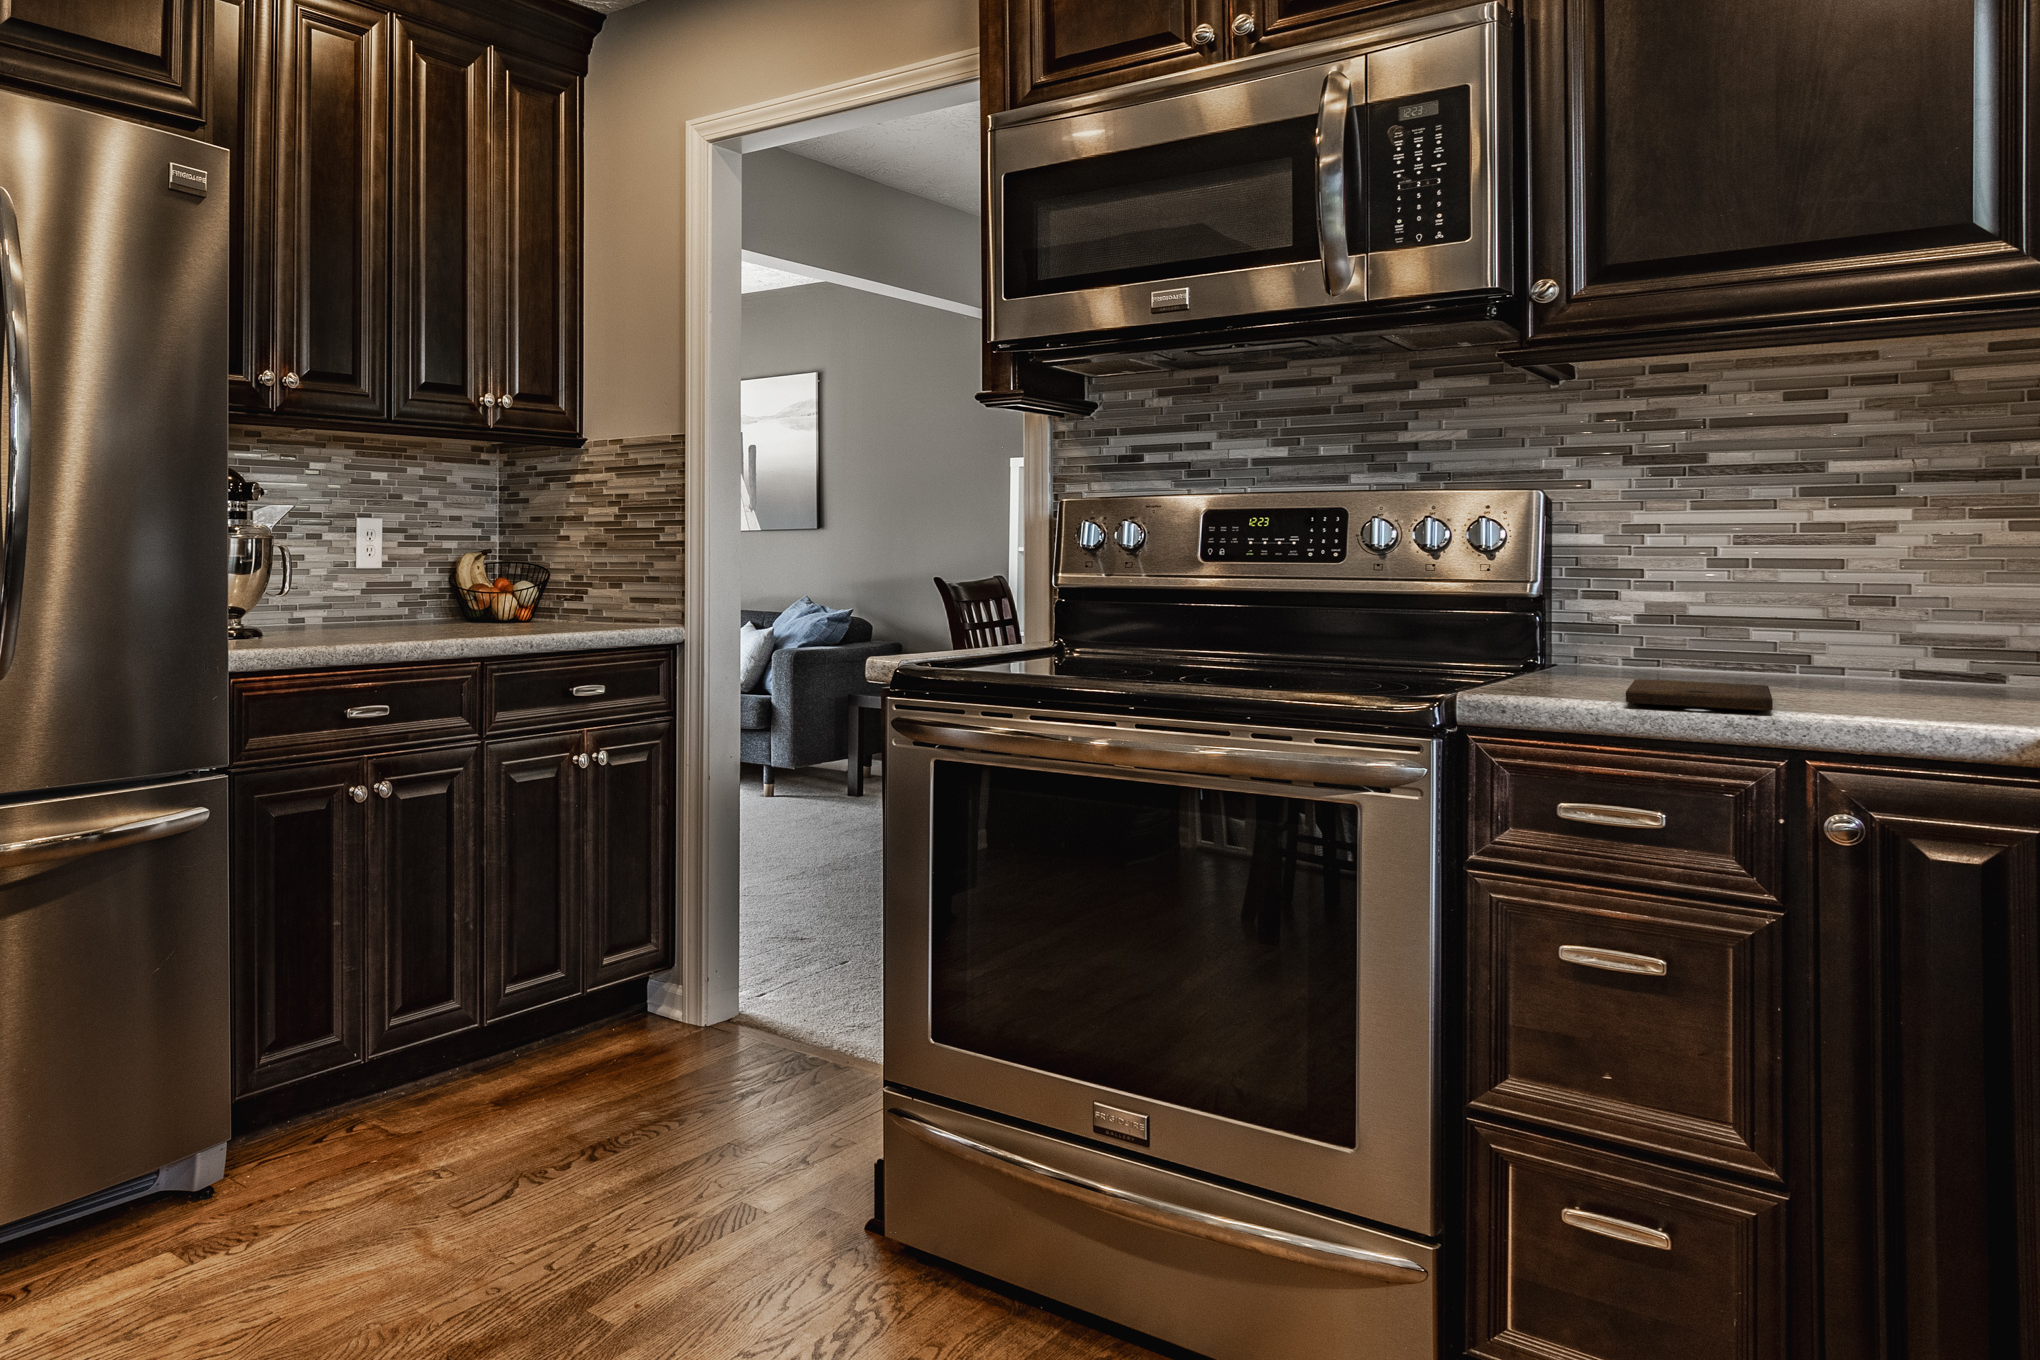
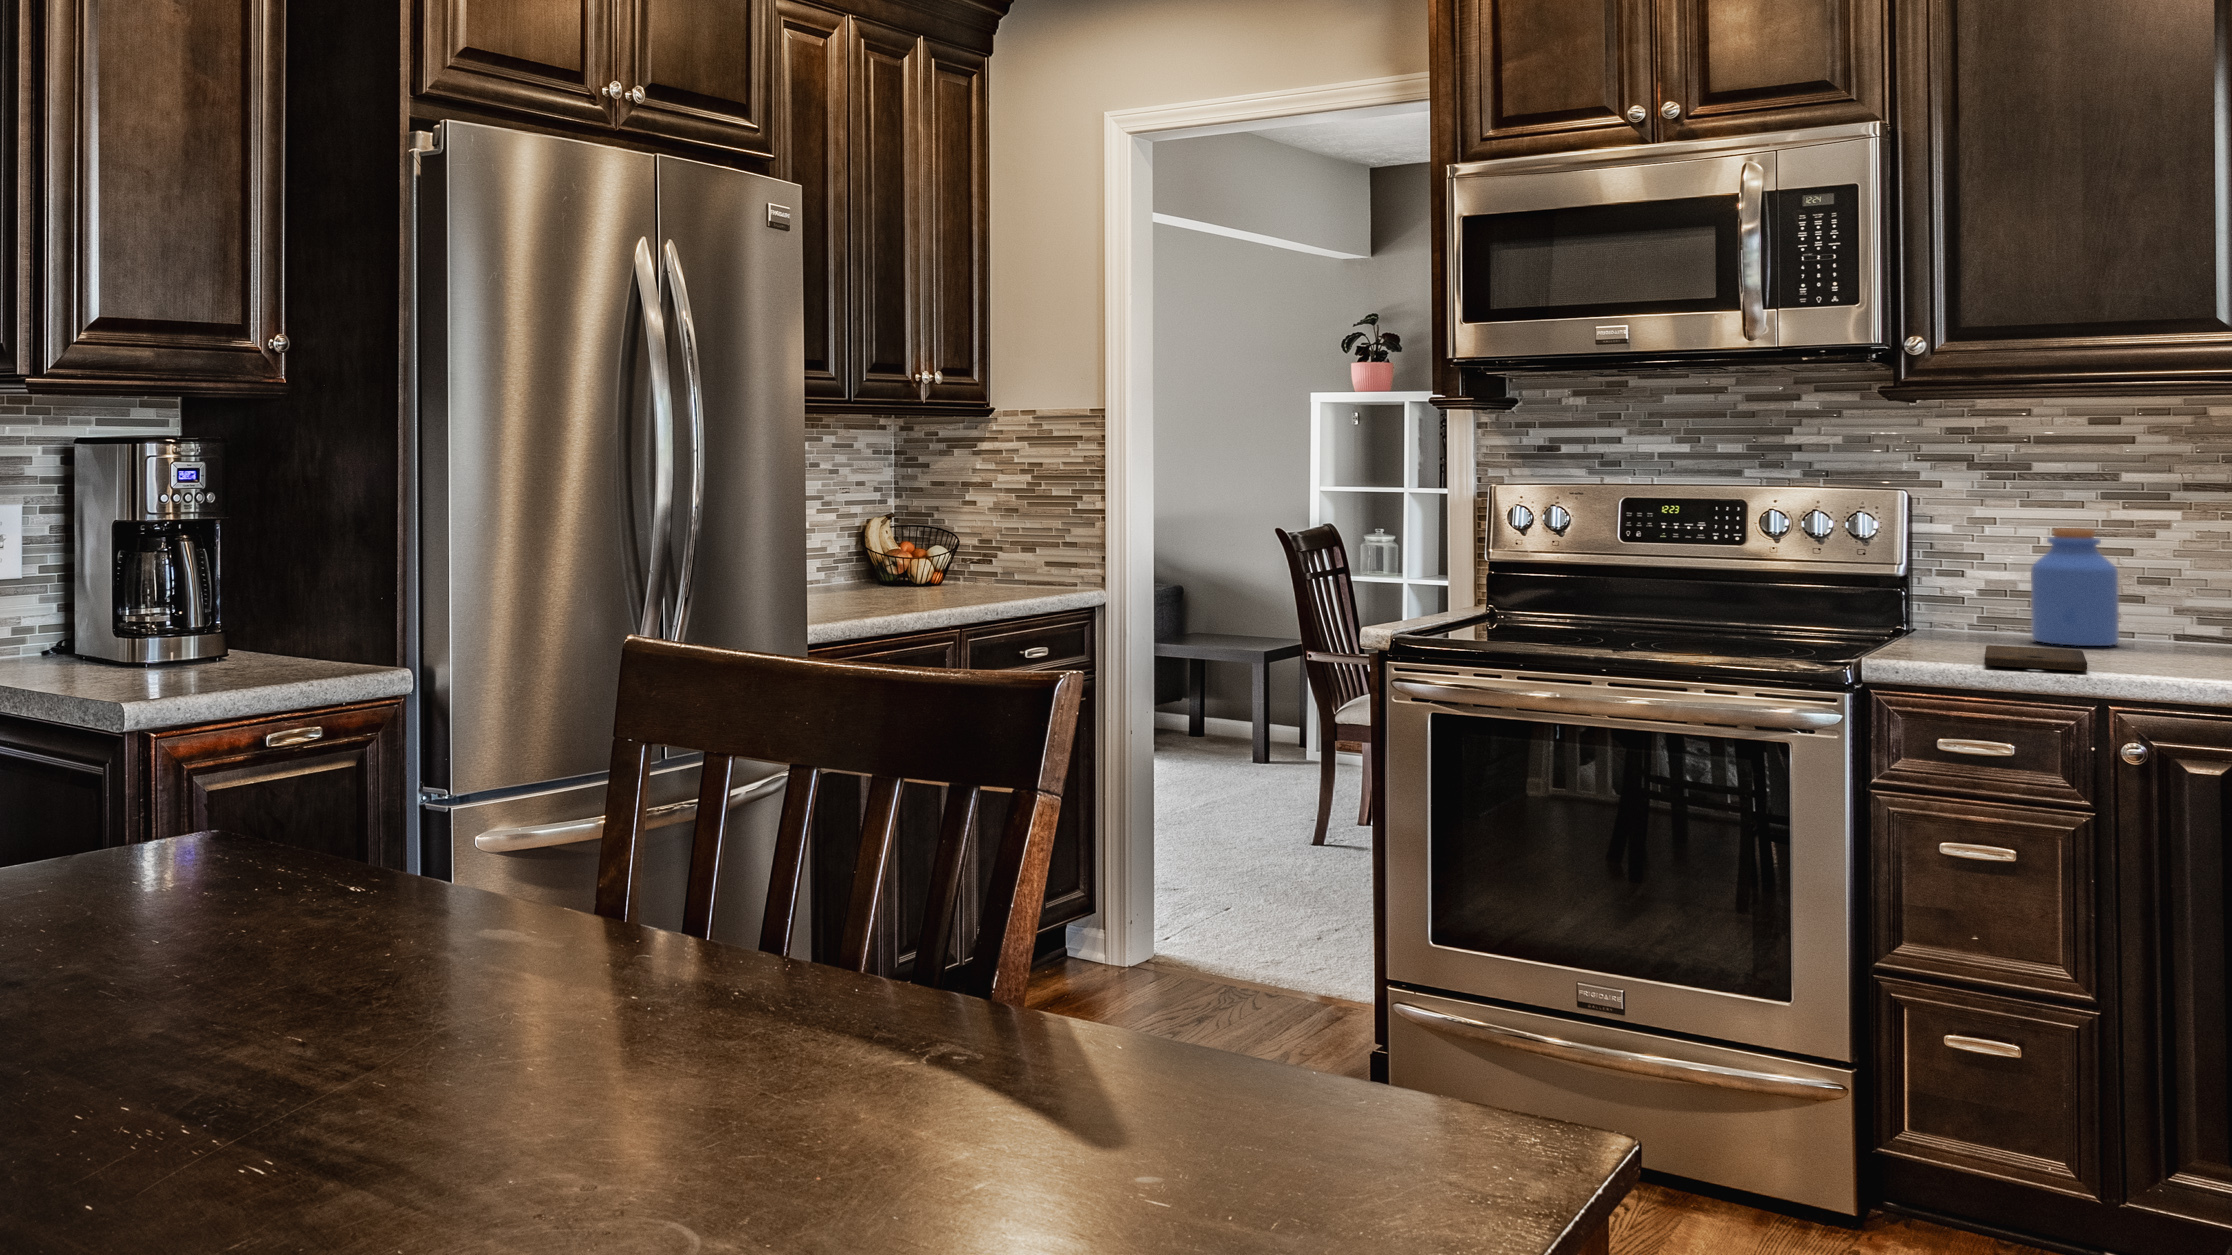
jar: none [1701,530,1822,682] -> present [2031,528,2119,646]

